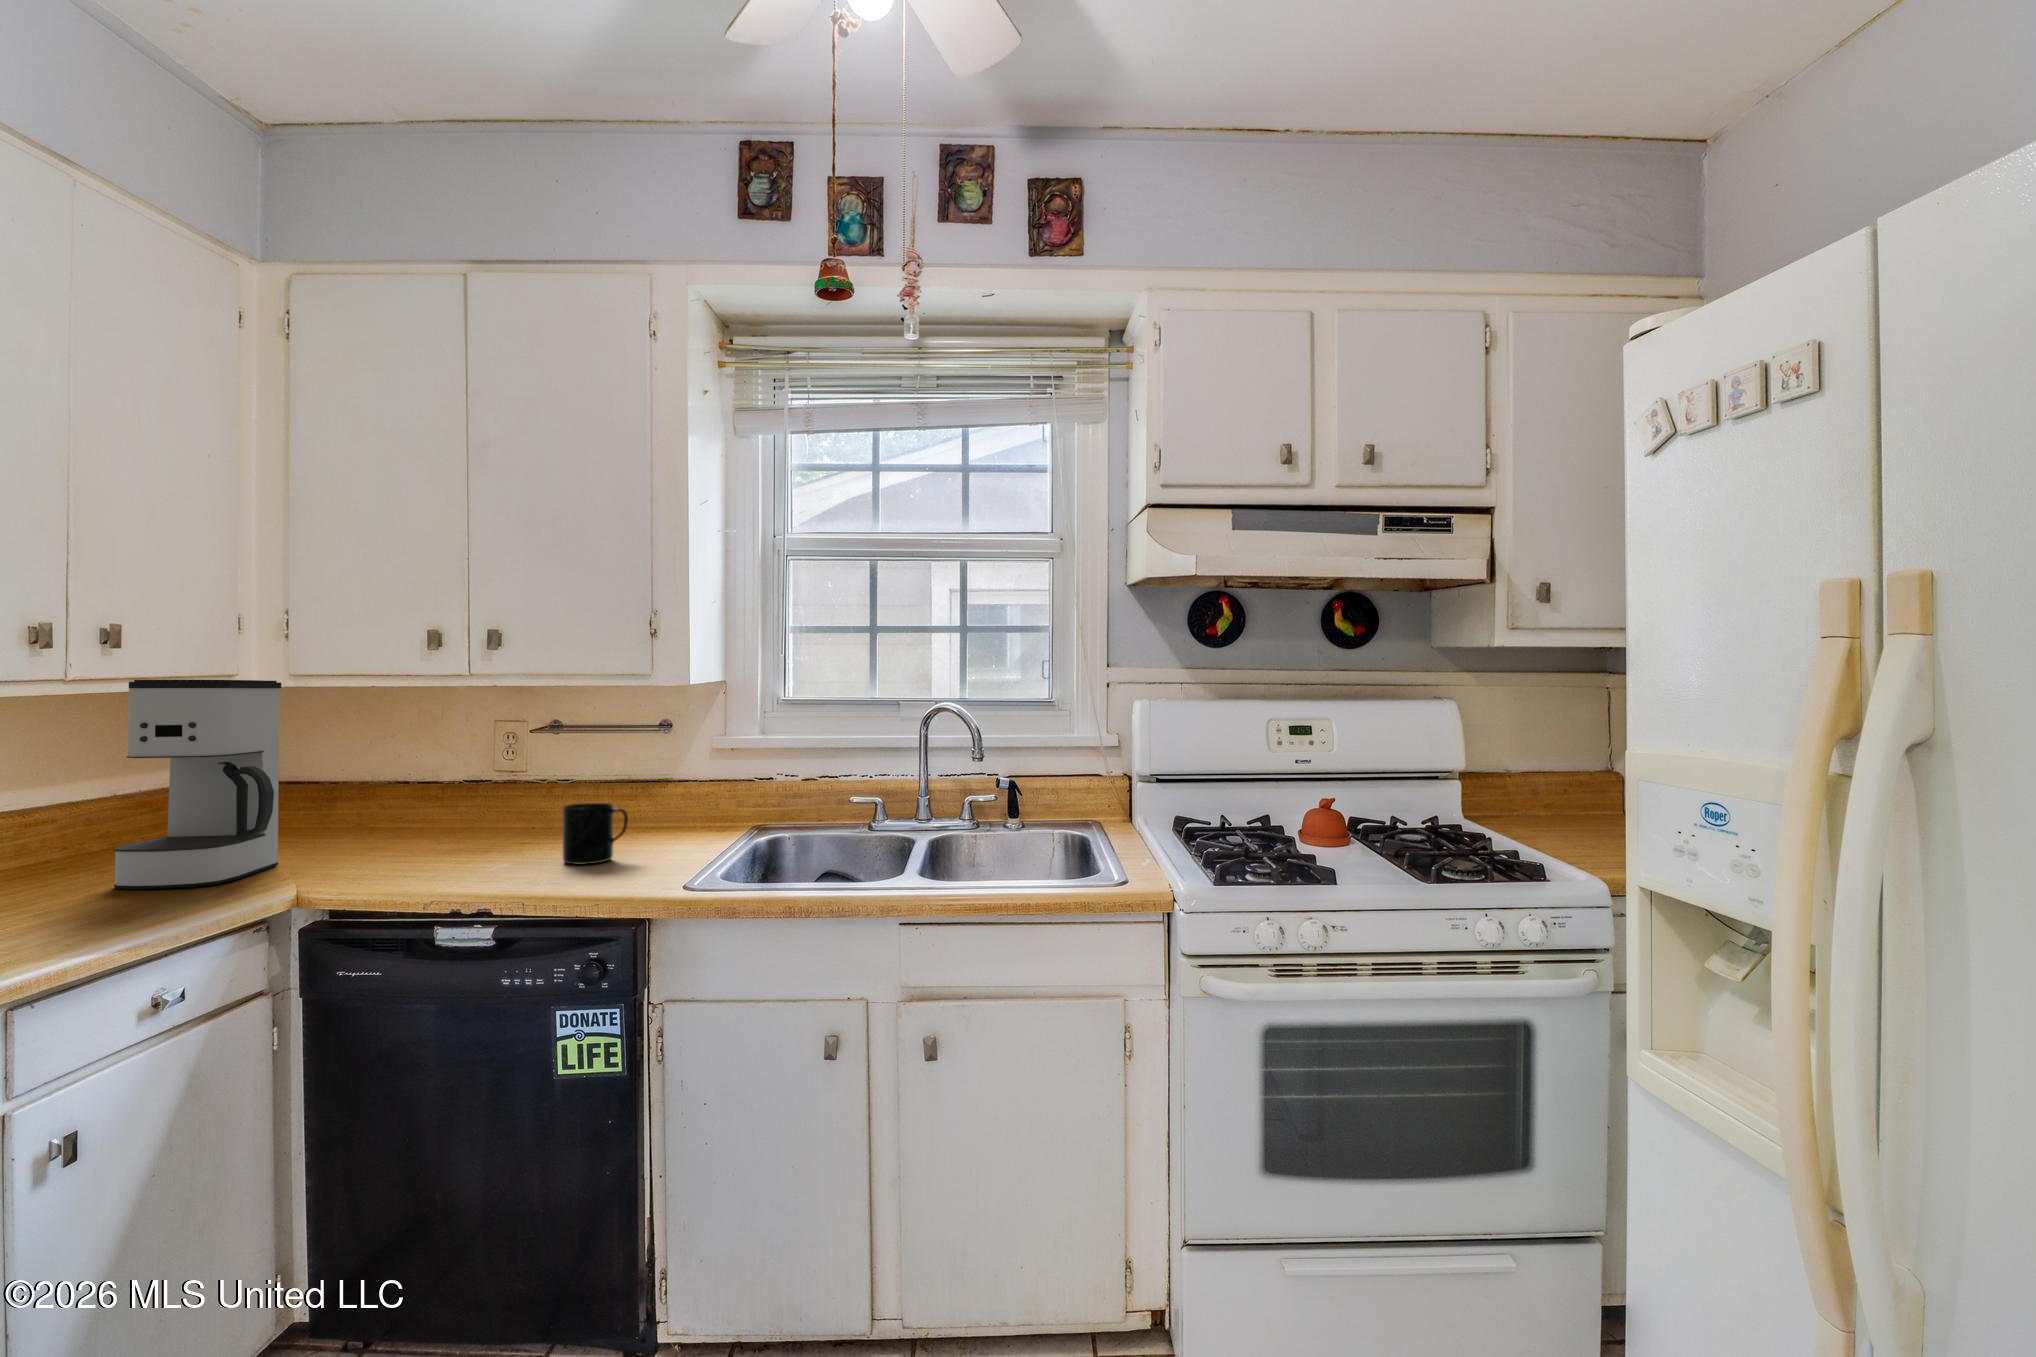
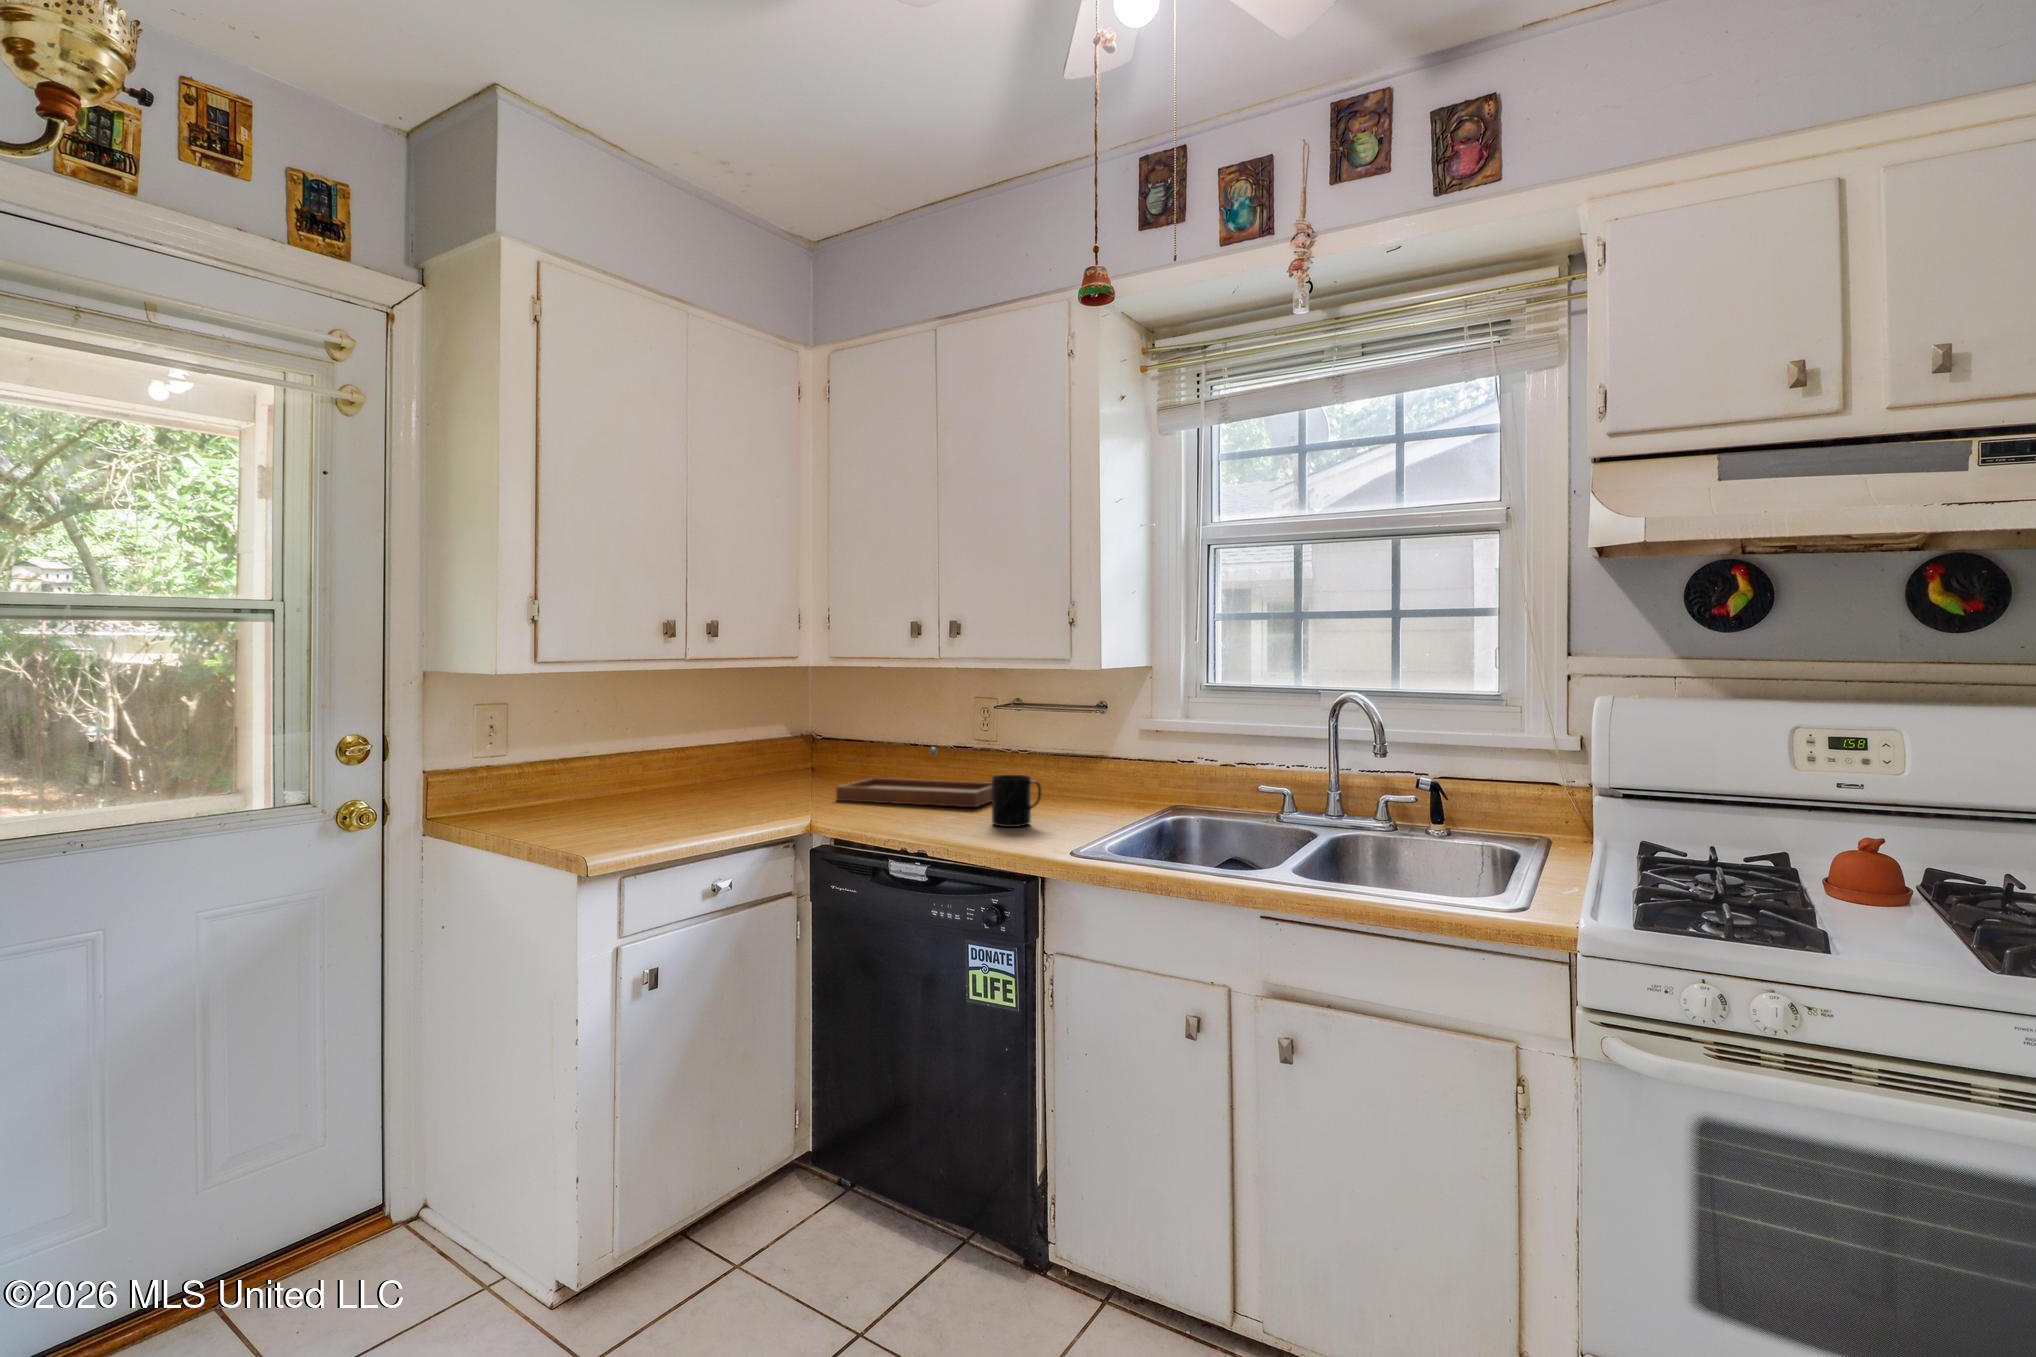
coffee maker: present [114,680,281,889] -> none [719,670,816,817]
tray: none [305,778,547,855] -> present [836,747,992,807]

